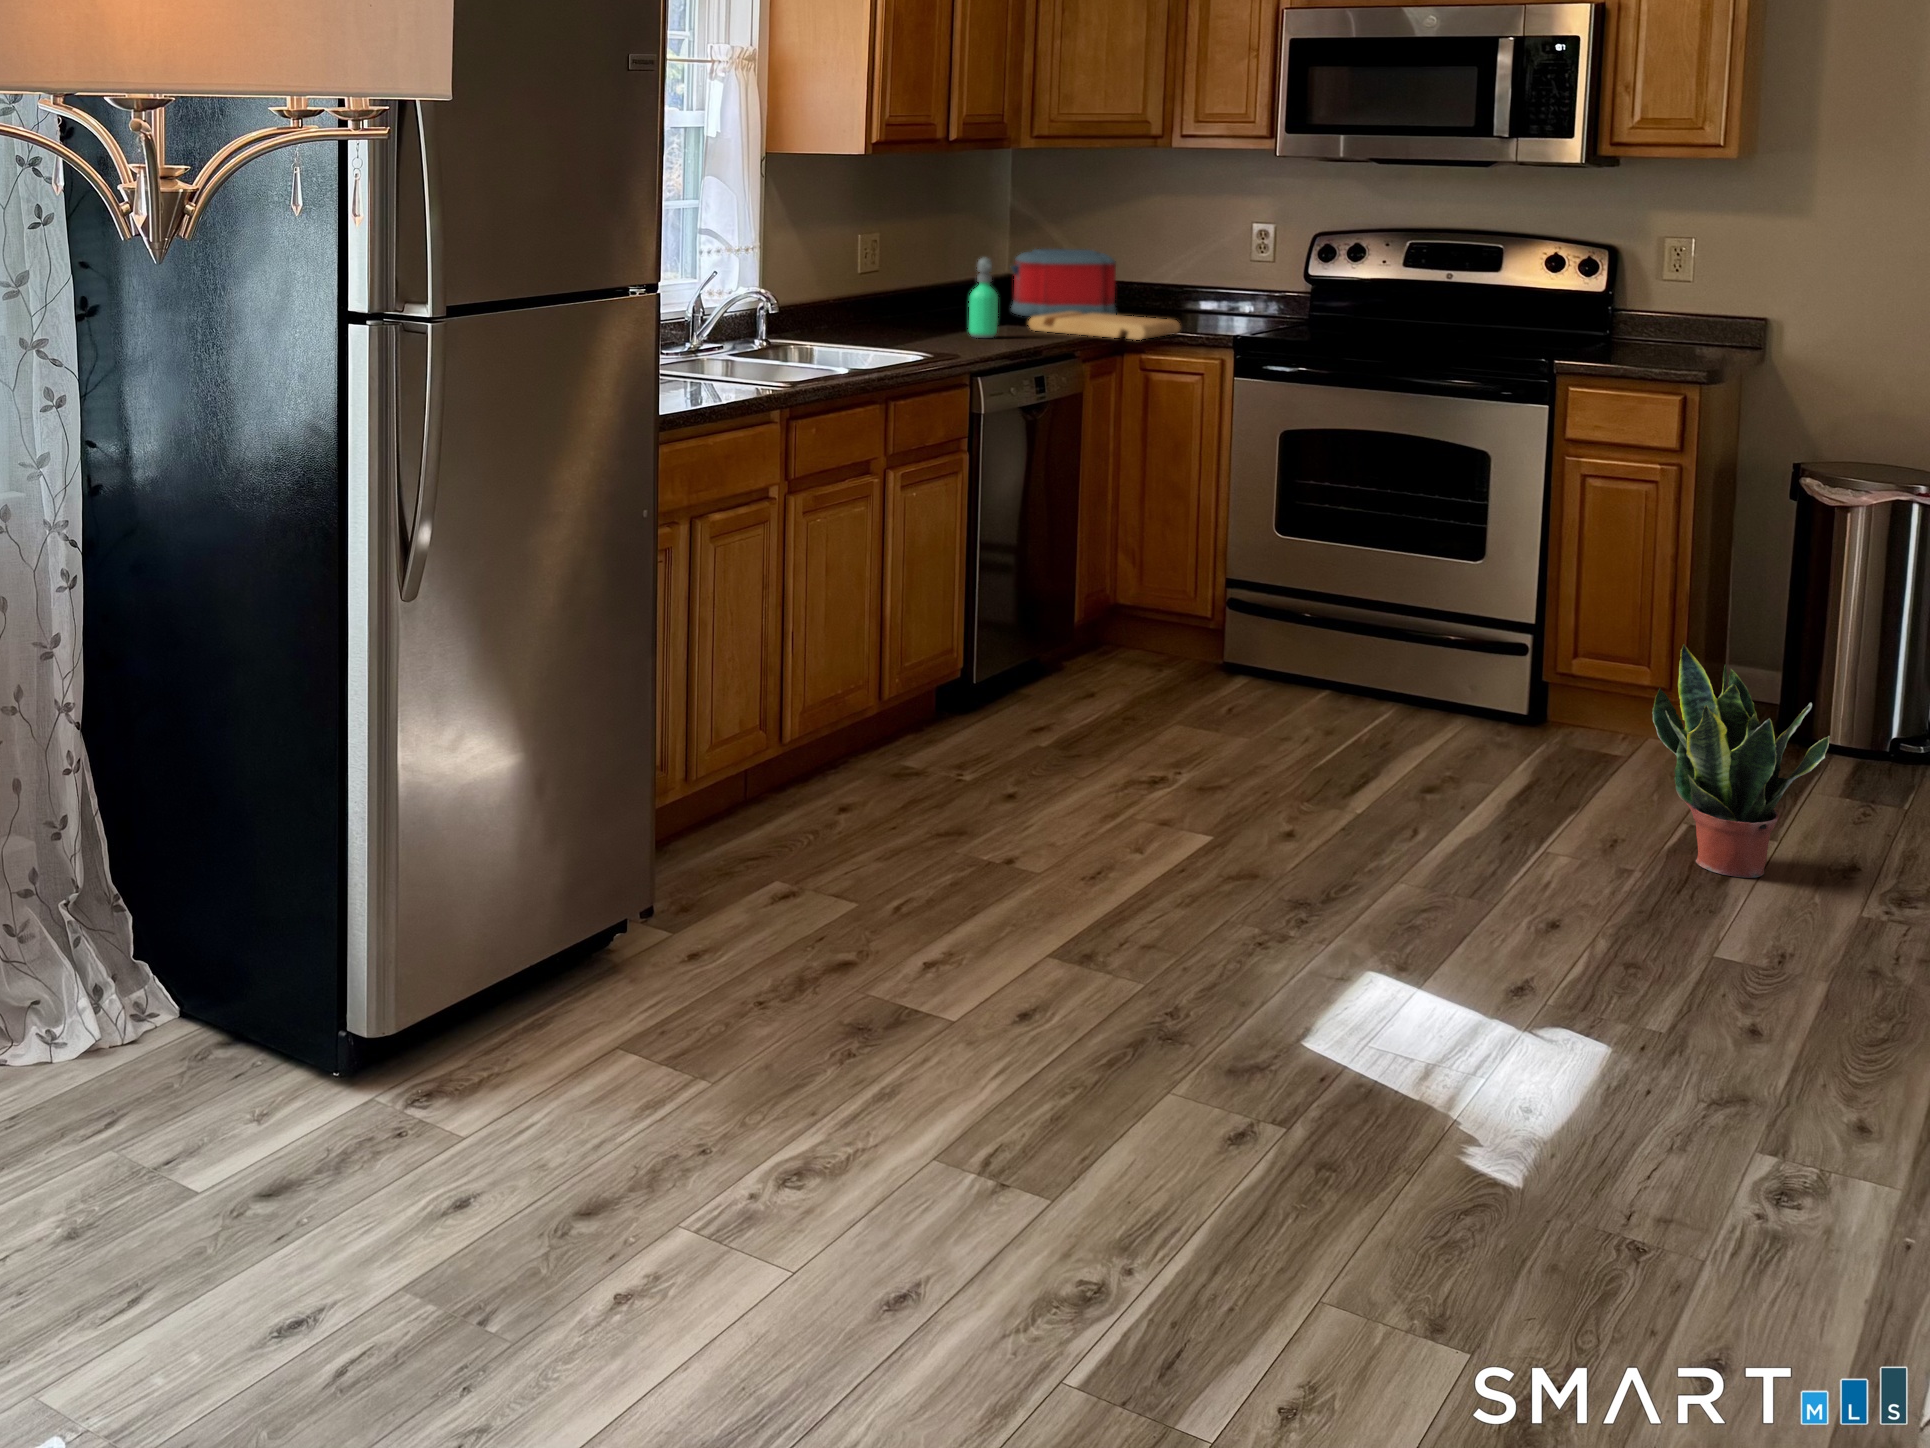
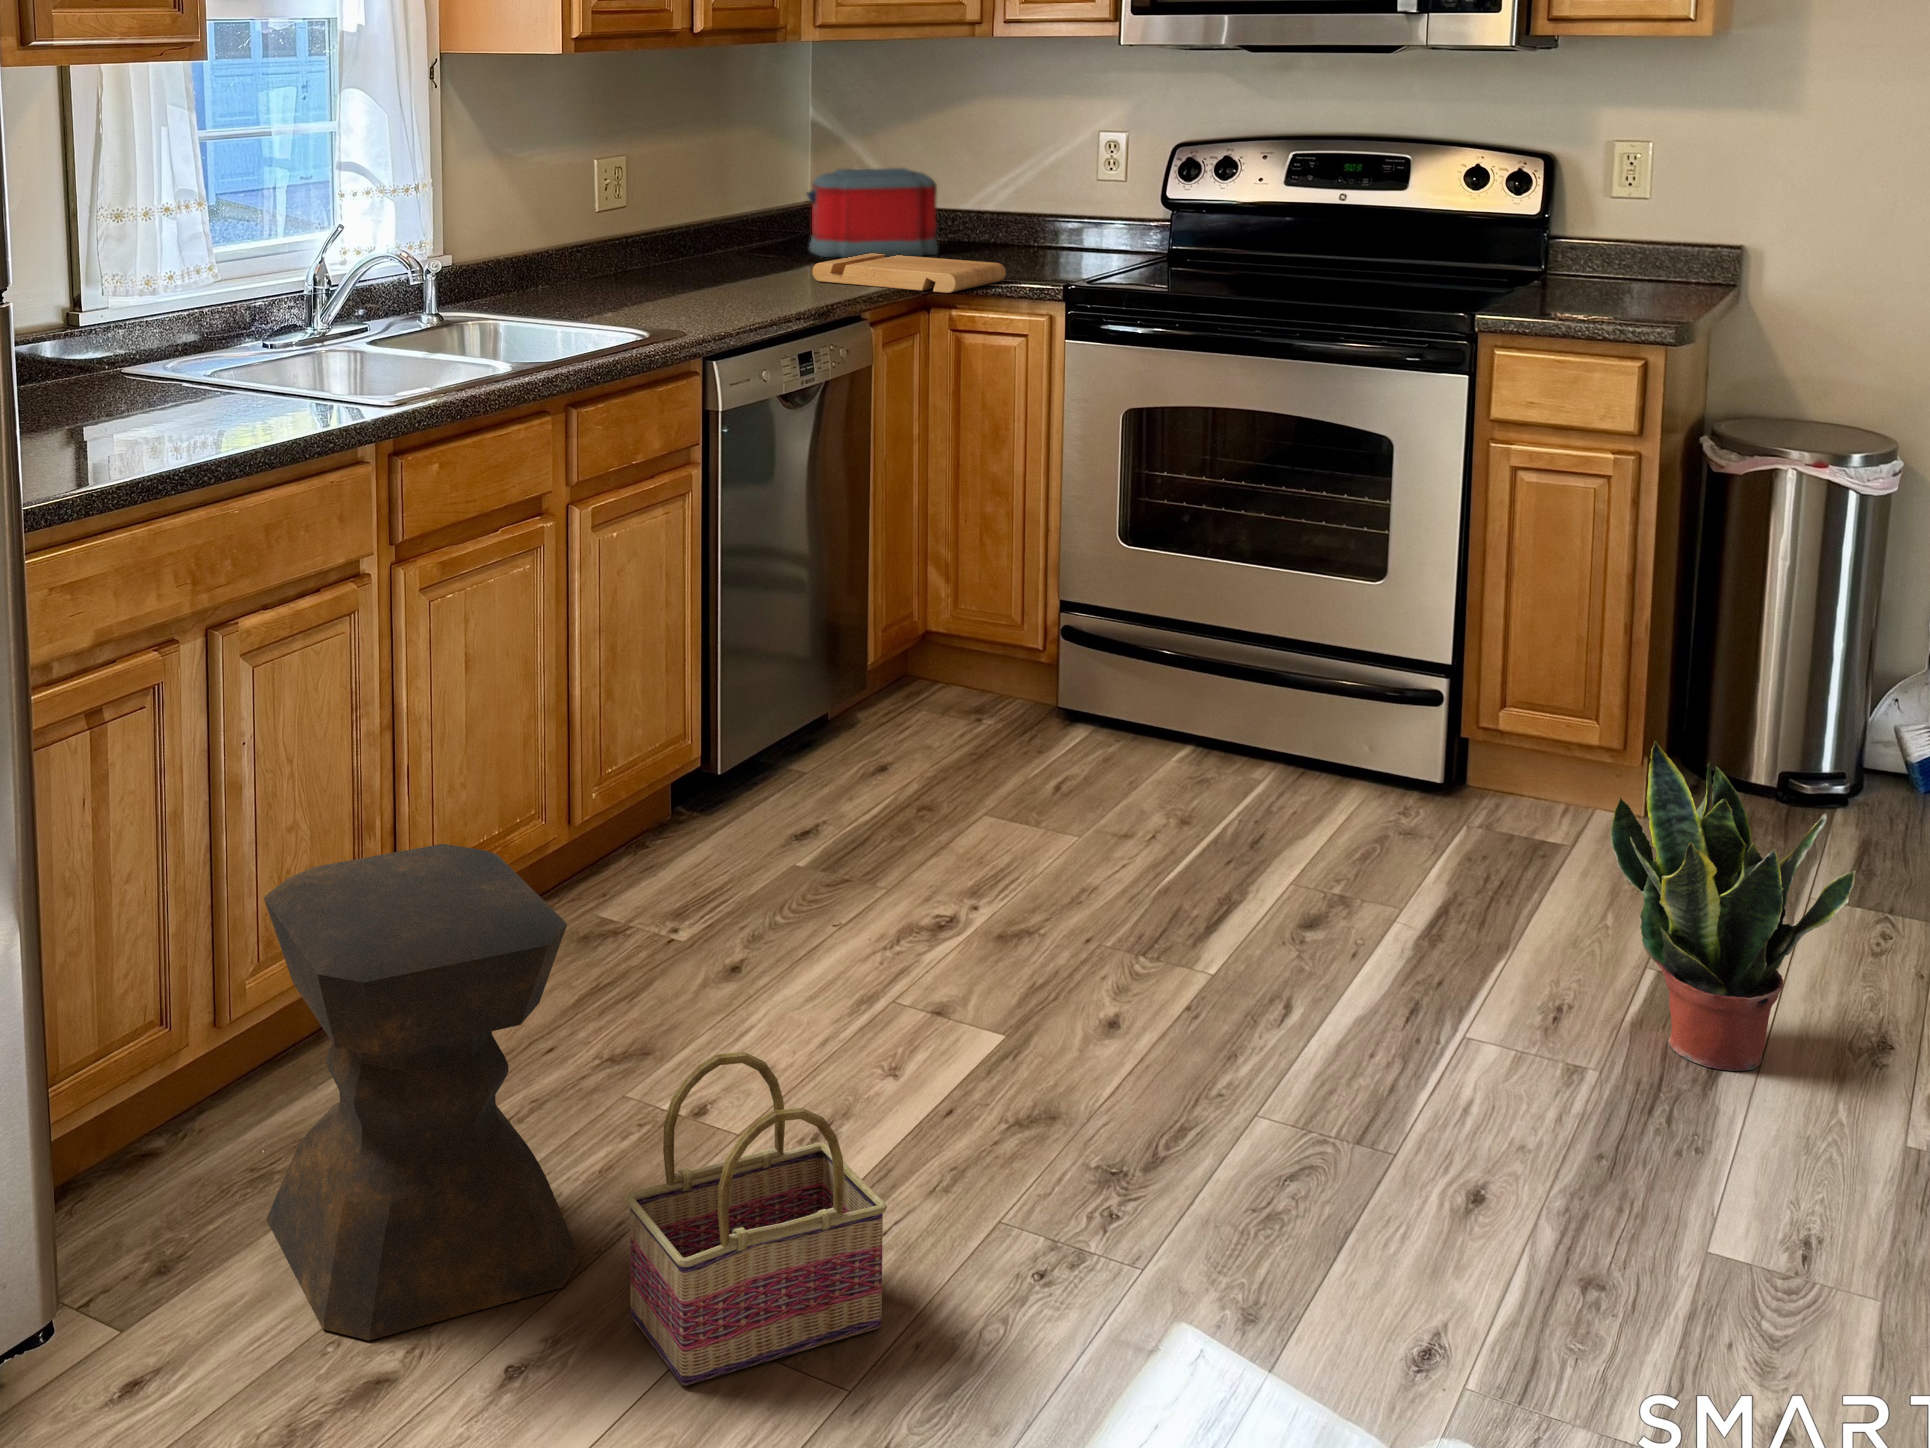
soap dispenser: present [969,258,998,338] -> none [727,188,764,297]
stool: none [735,659,948,949] -> present [264,844,581,1341]
basket: none [989,783,1160,977] -> present [626,1052,887,1386]

